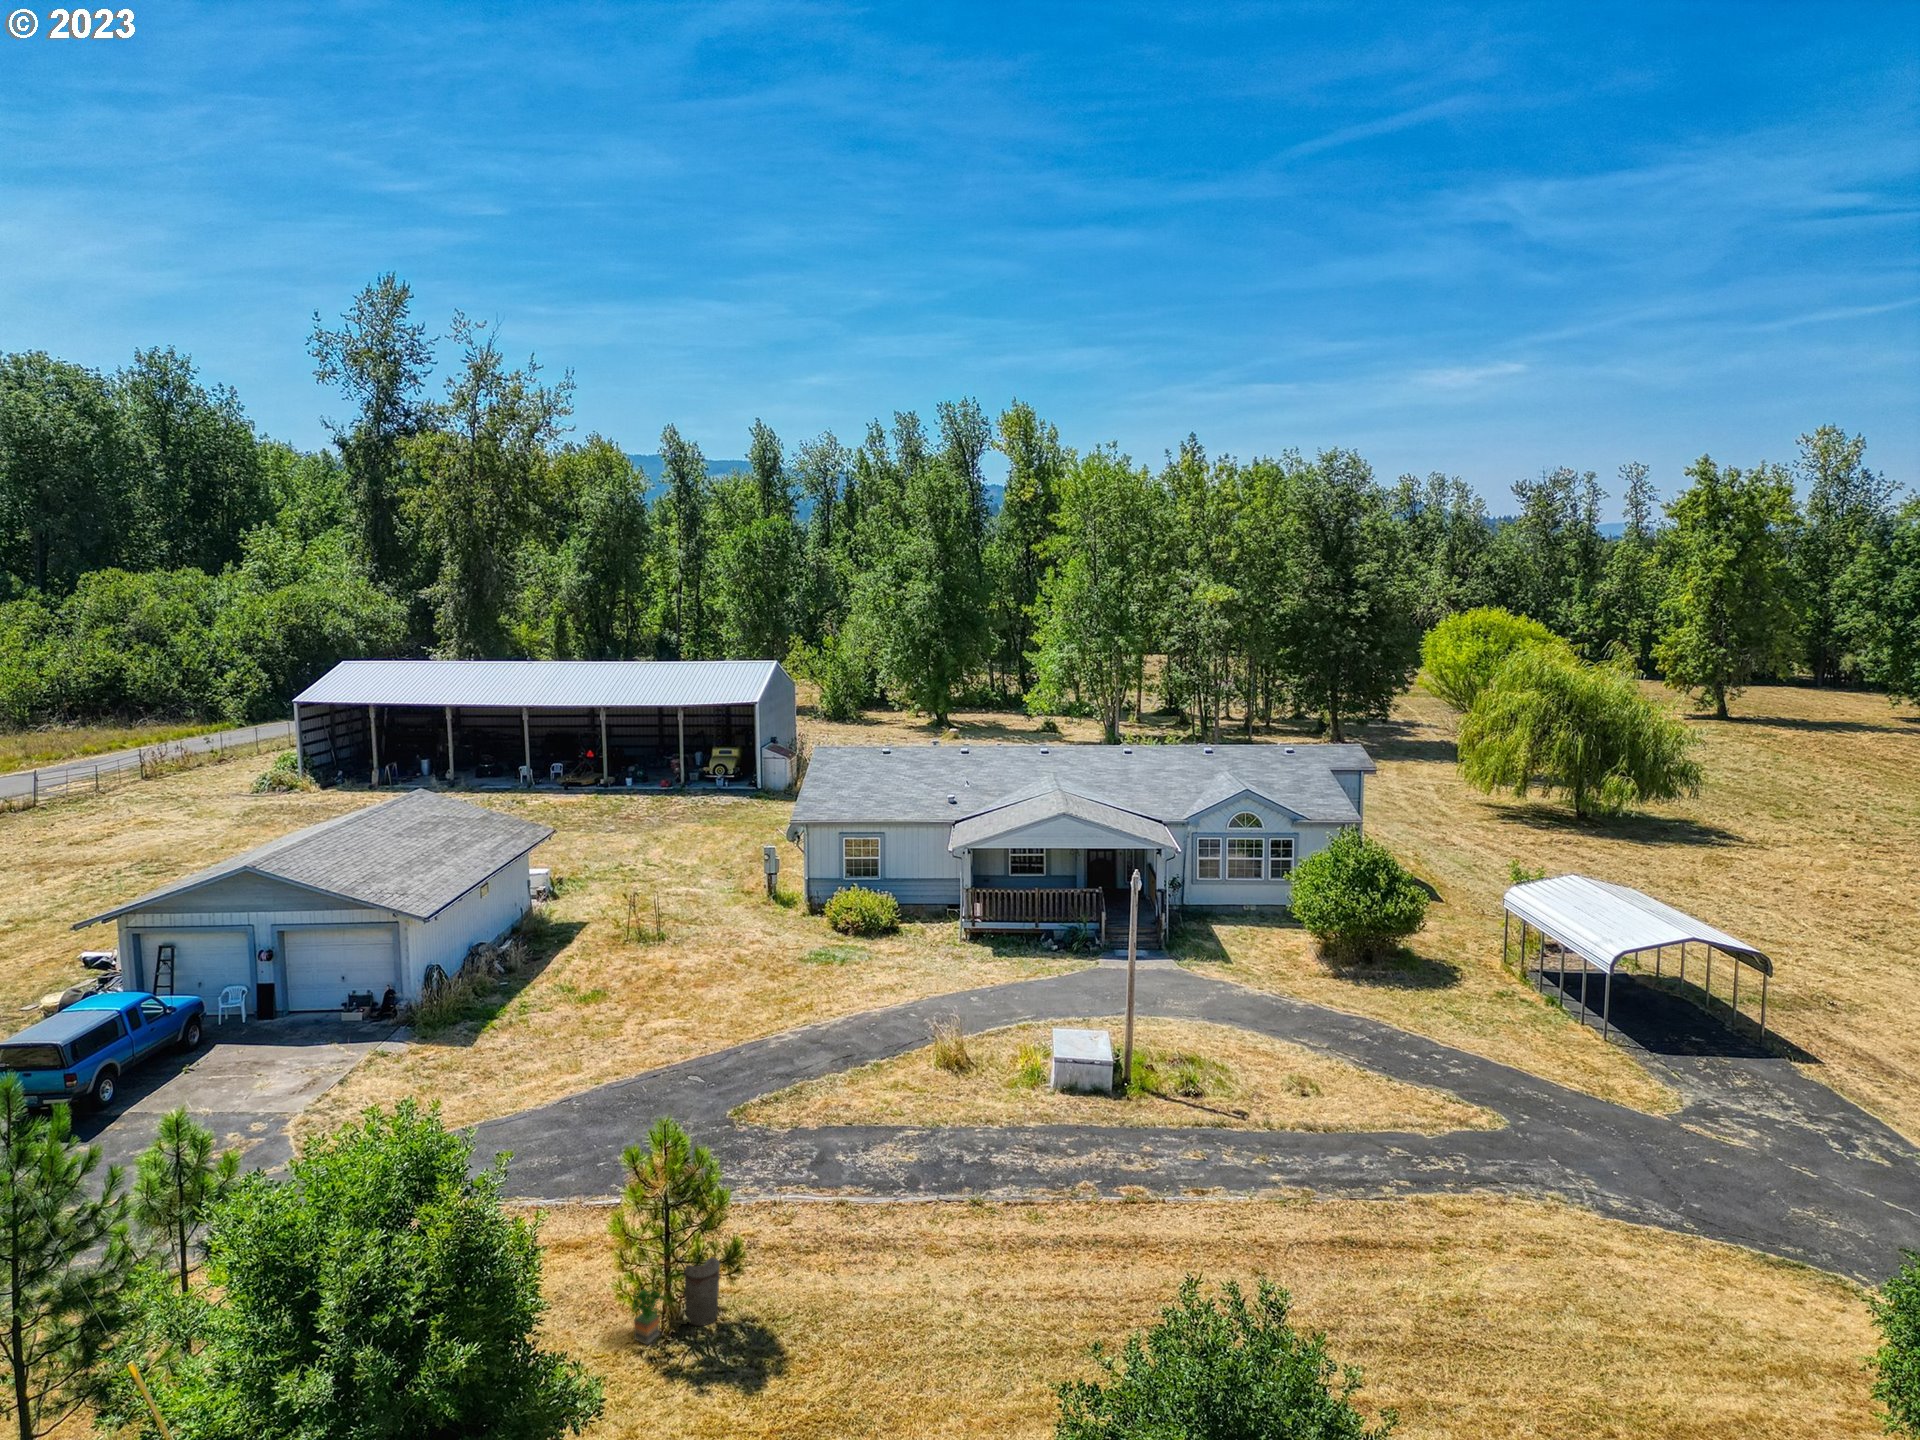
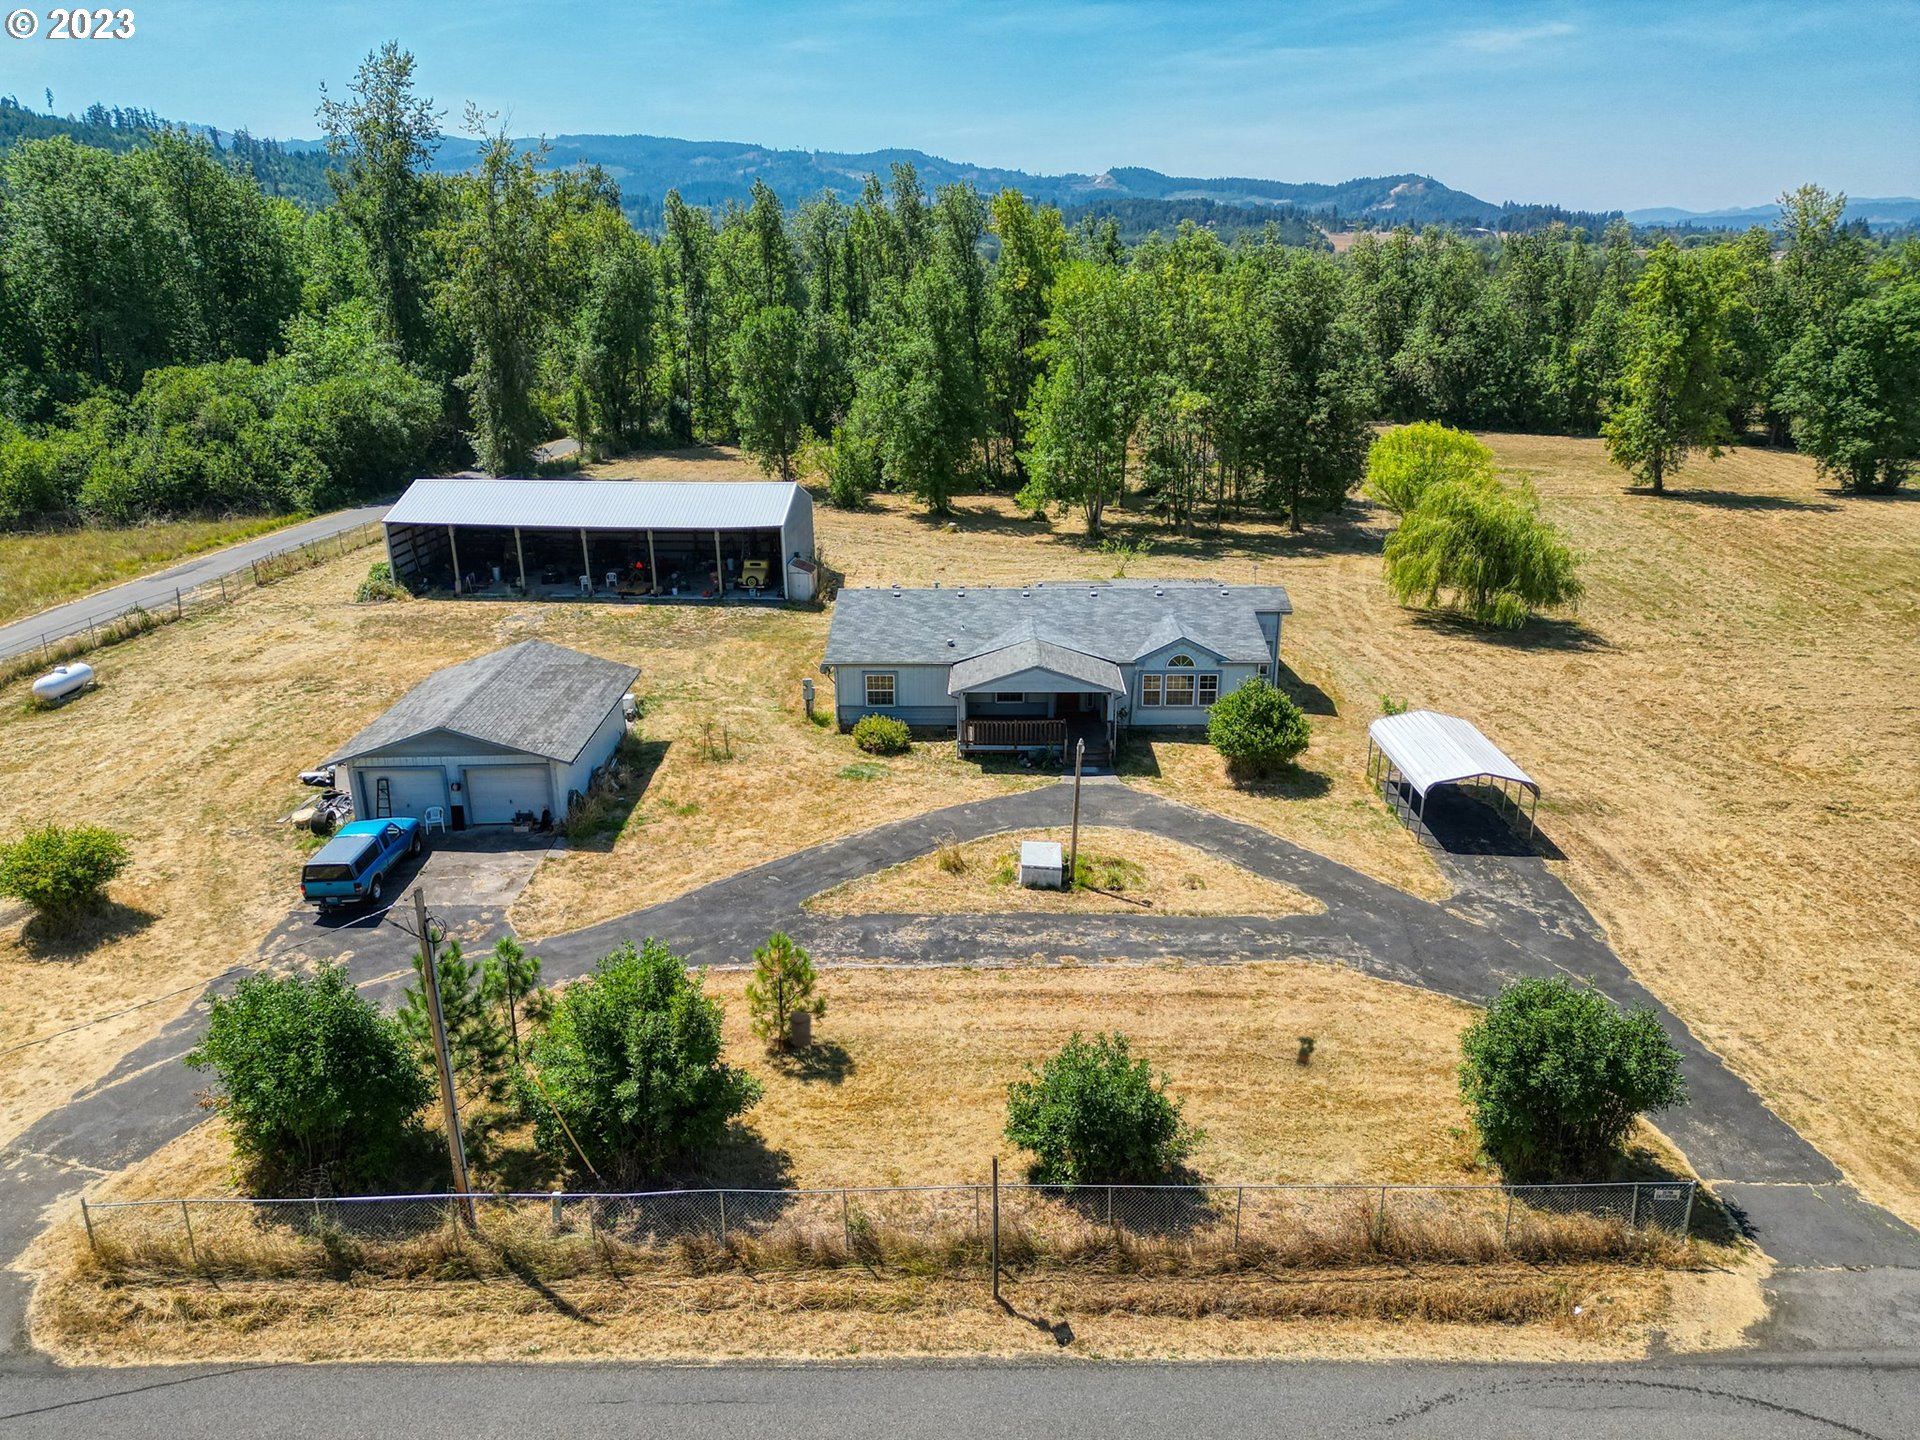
potted tree: present [632,1289,664,1344] -> present [1297,1036,1315,1066]

